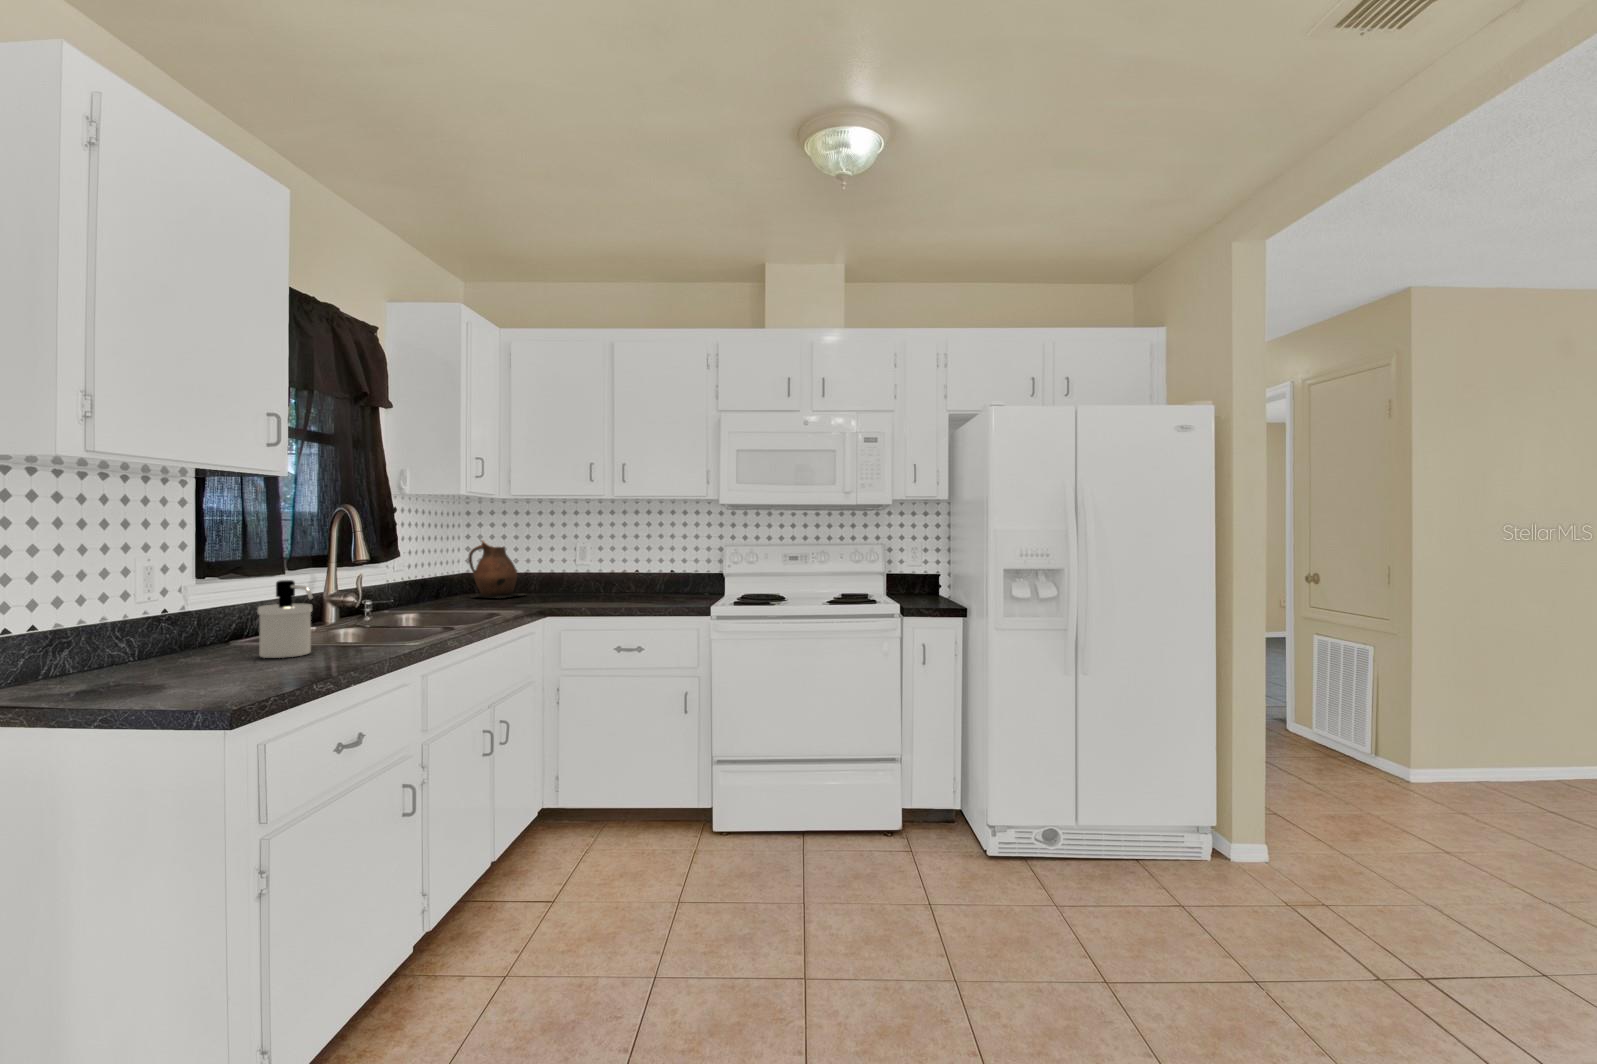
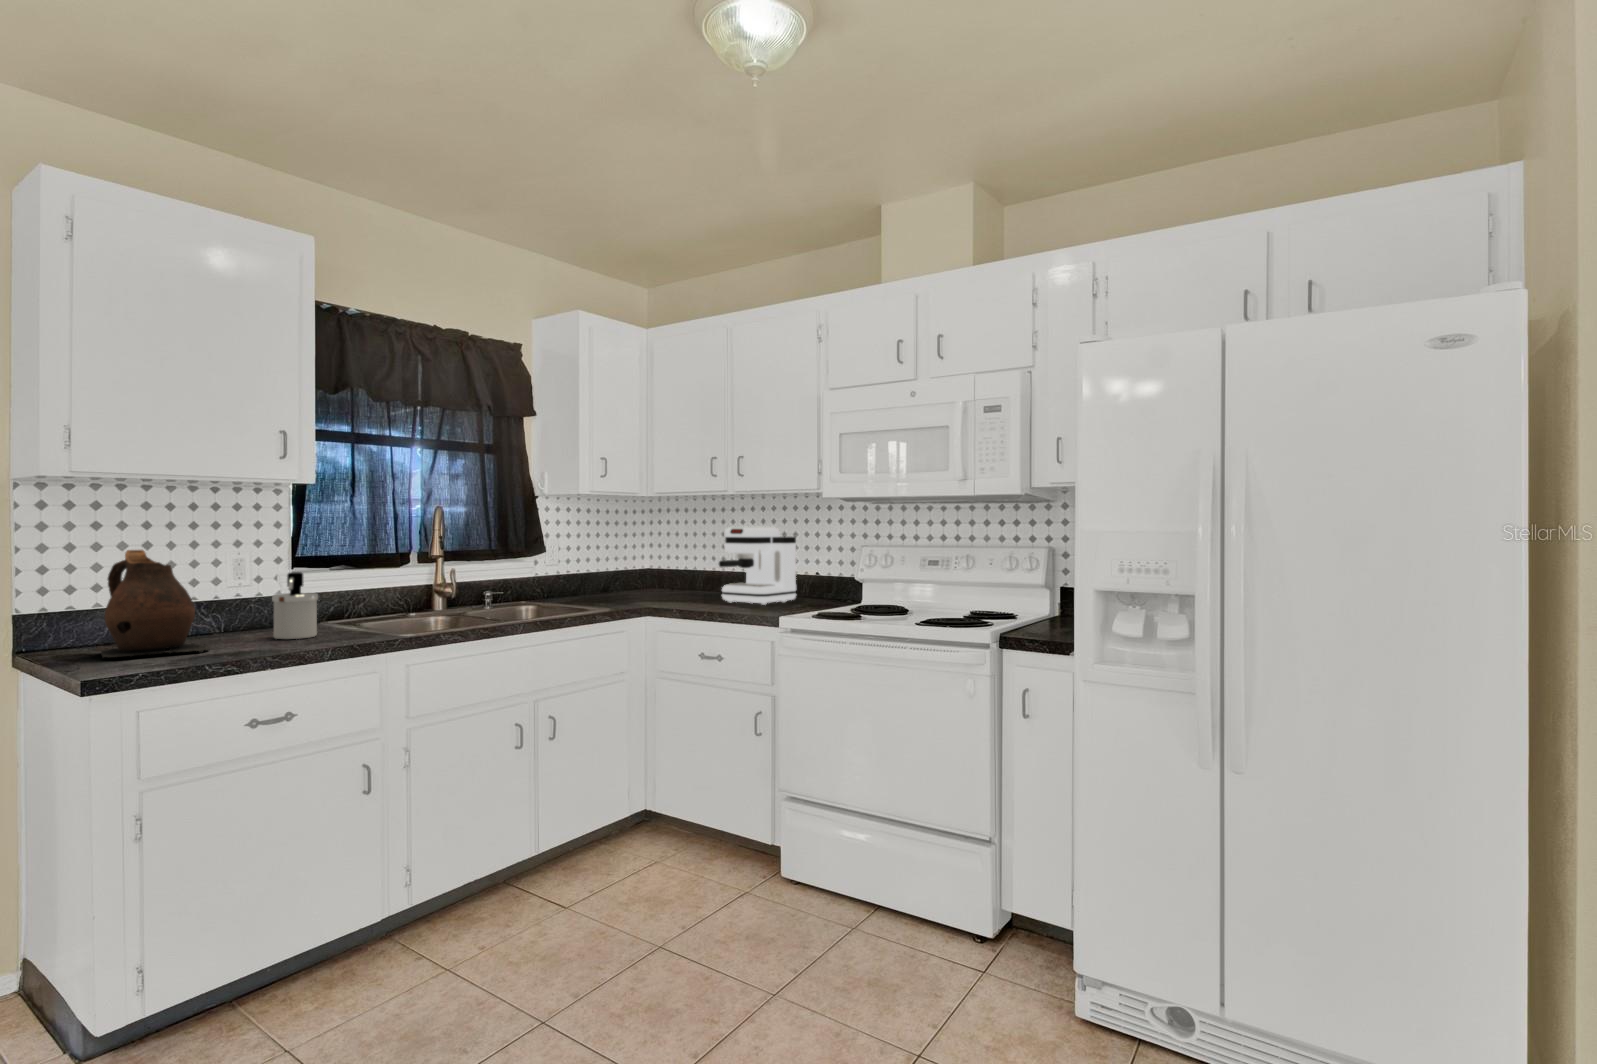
coffee maker: none [596,530,657,599] -> present [719,527,796,605]
ceramic pitcher: present [469,540,518,598] -> present [101,550,209,658]

